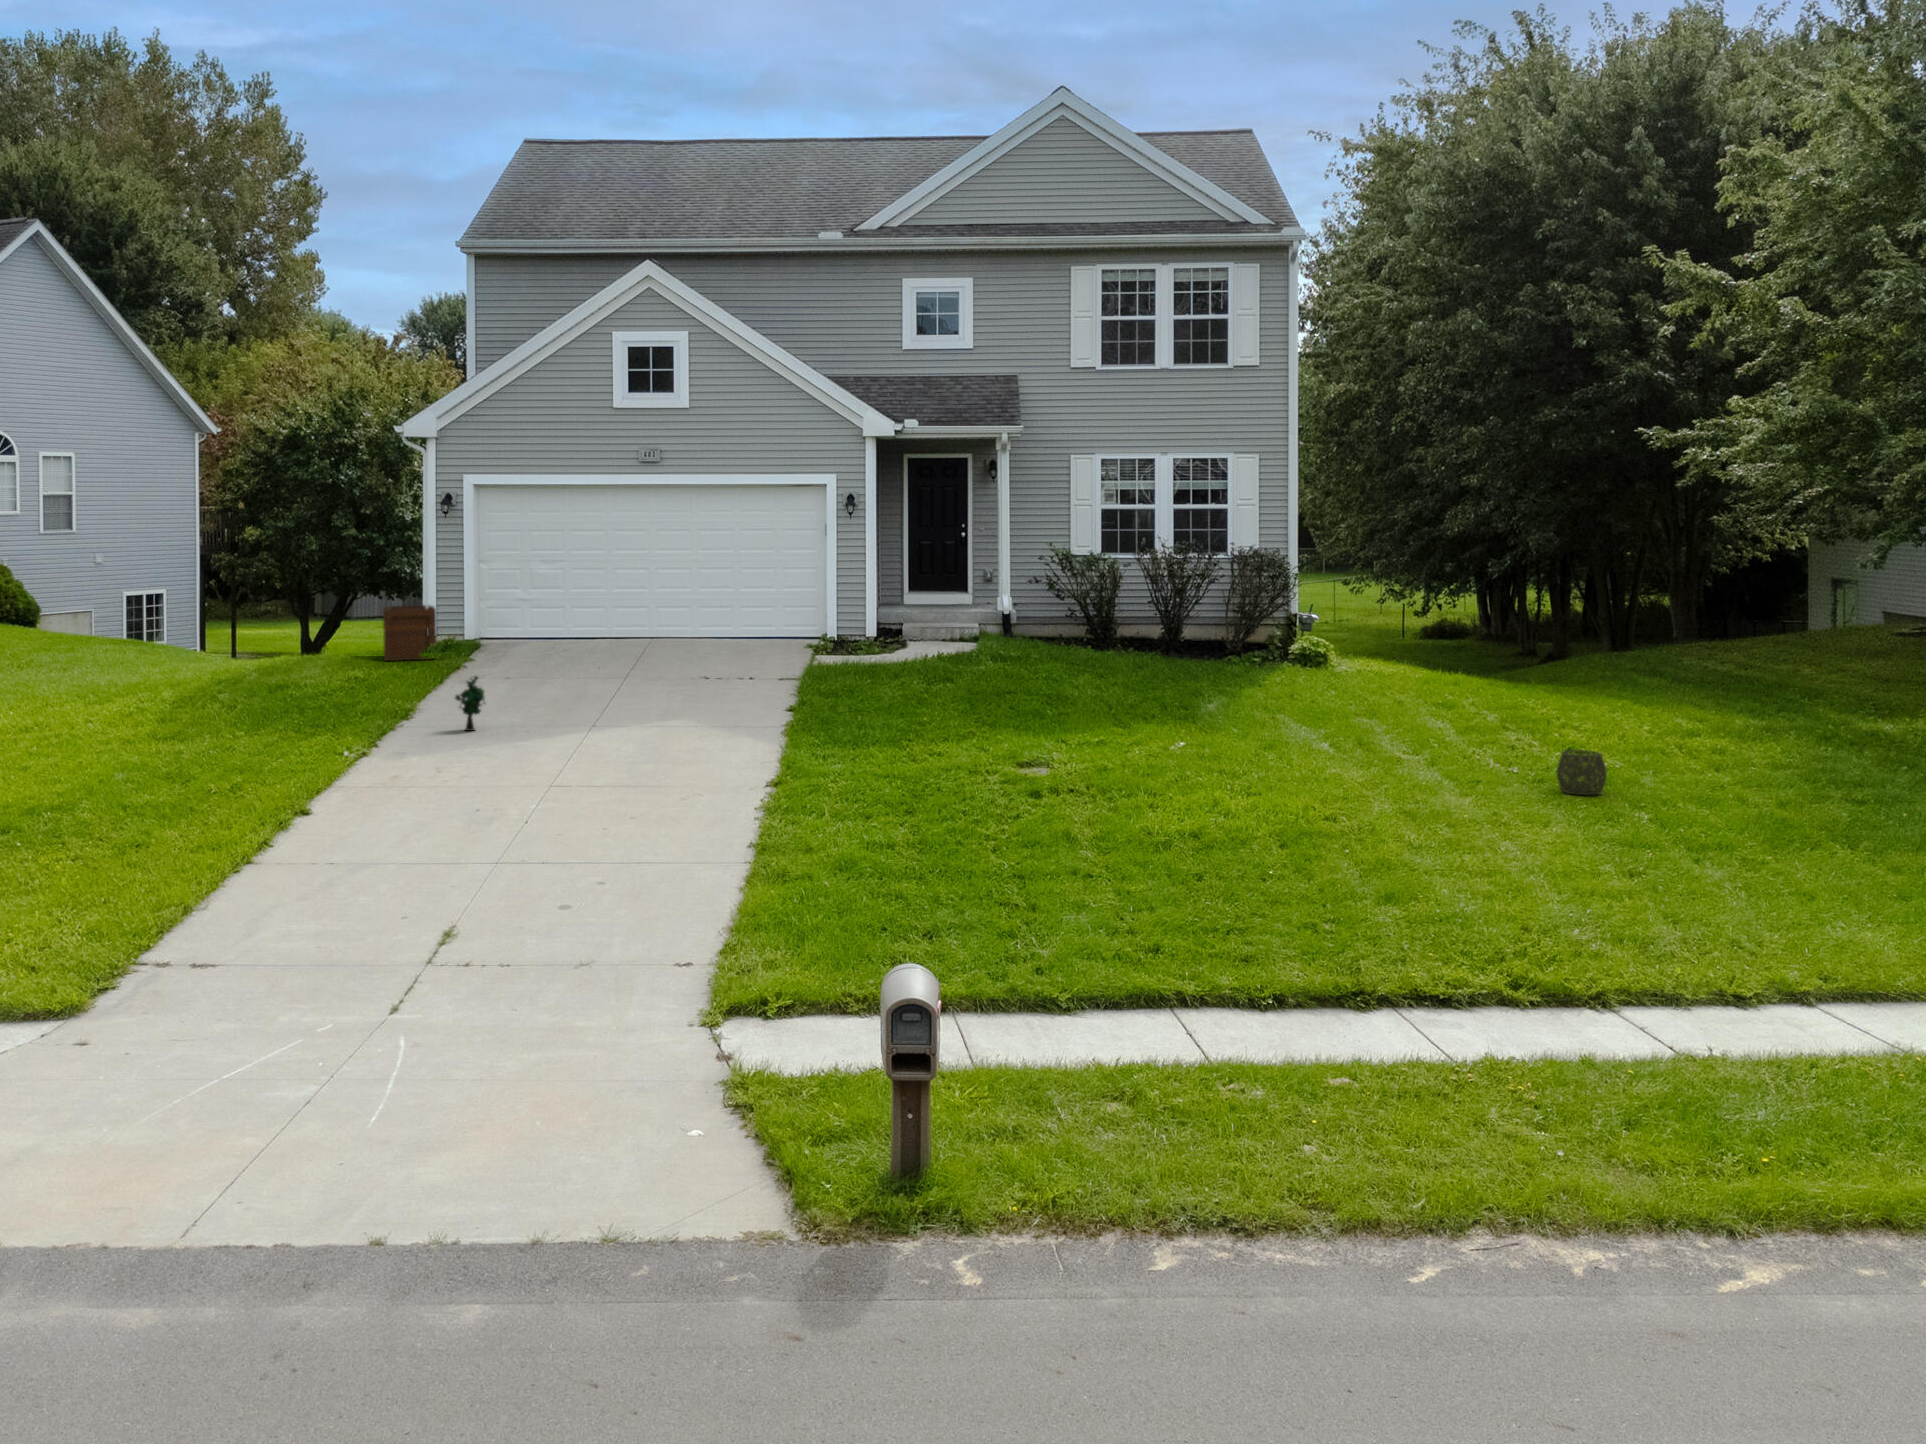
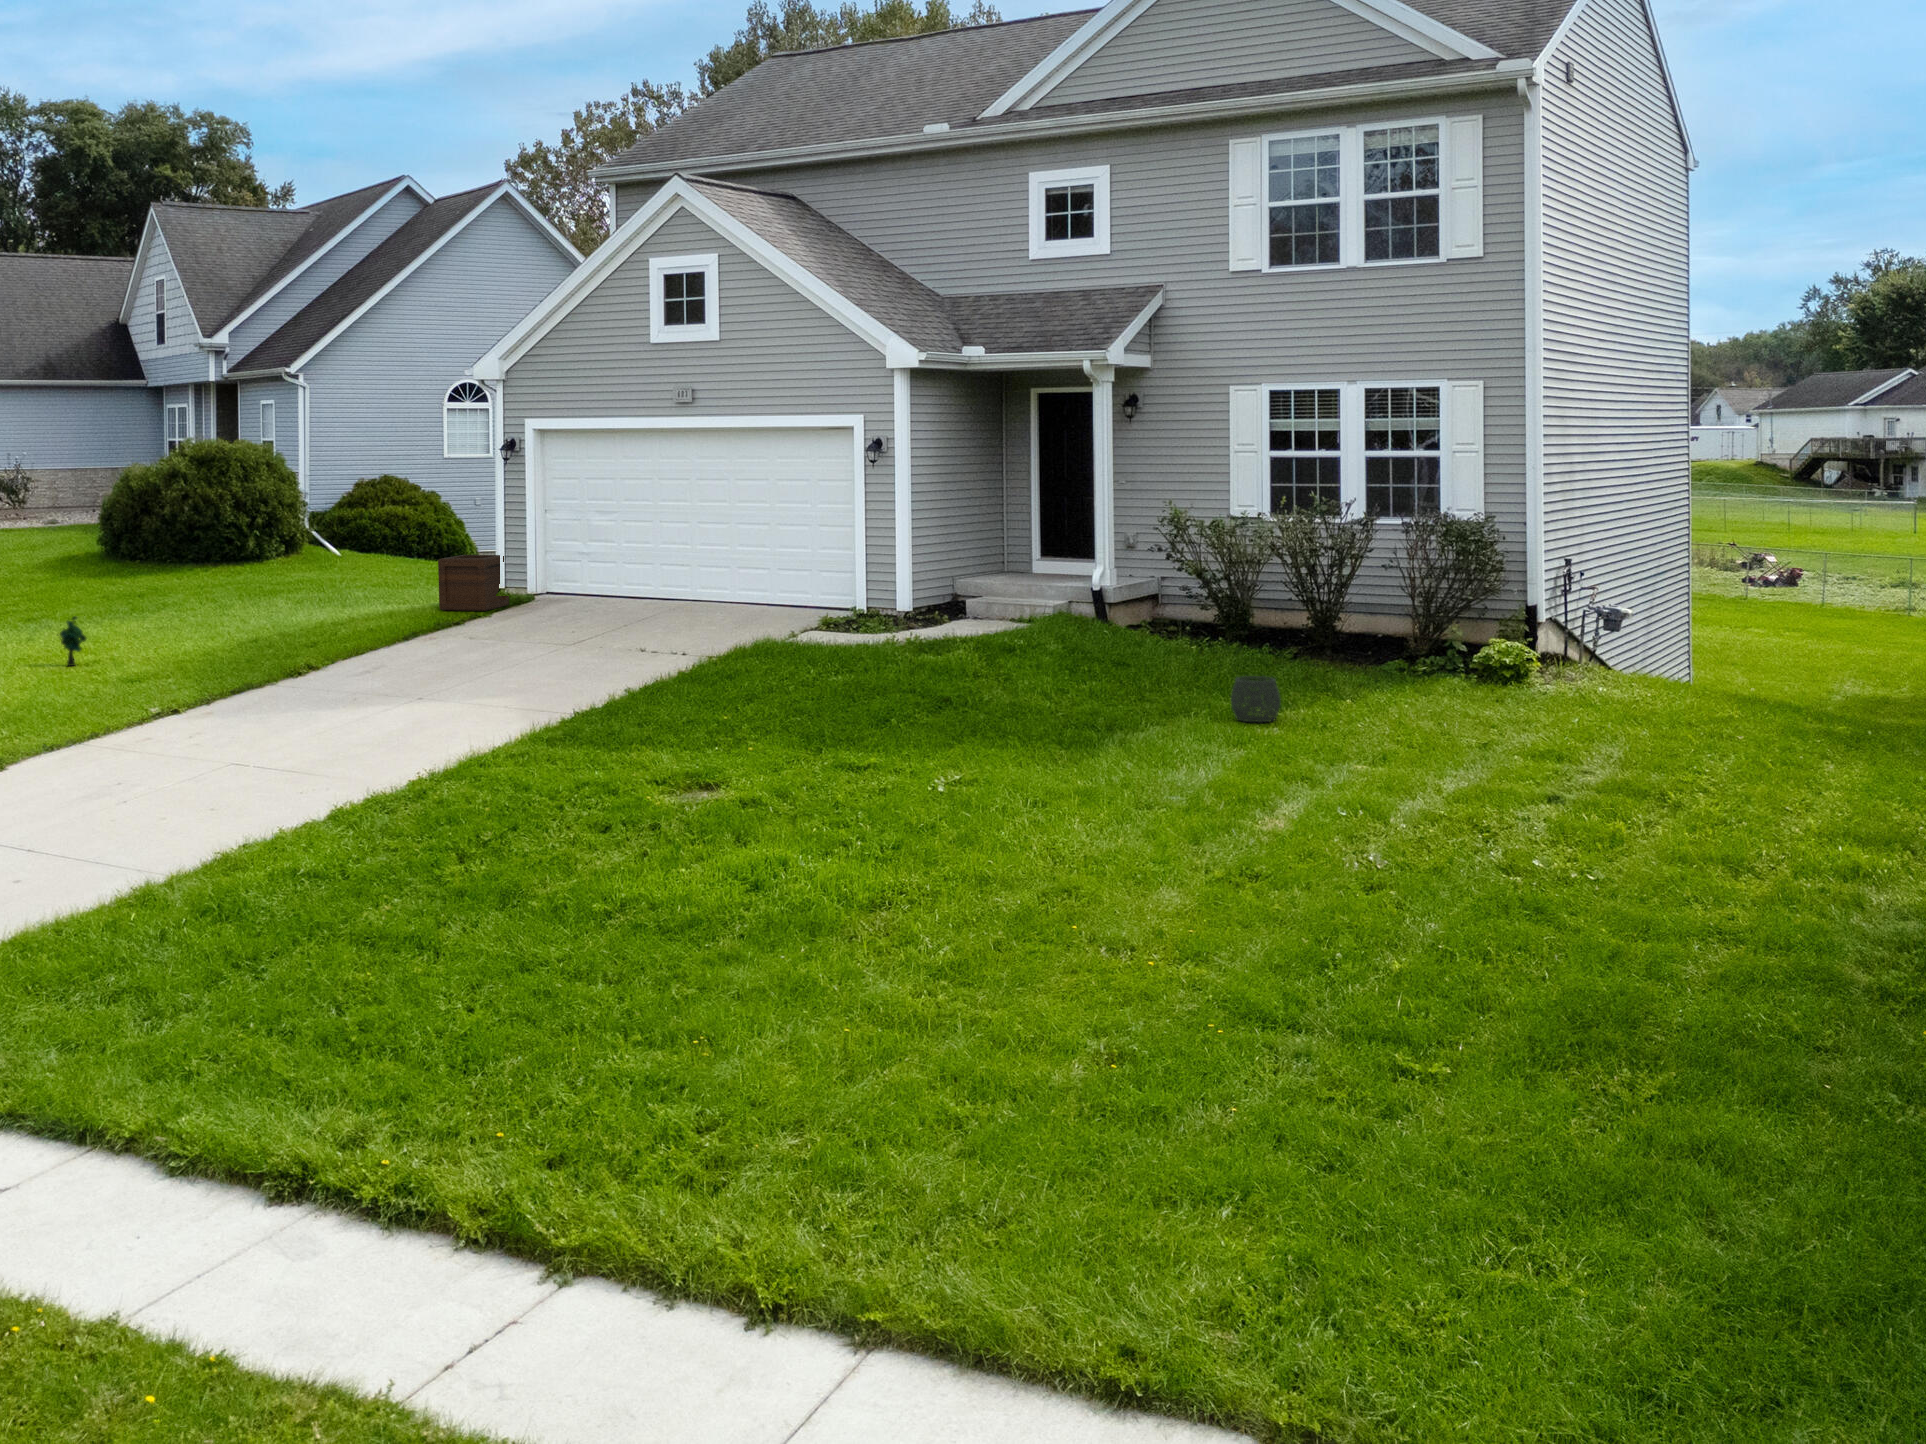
decorative plant: present [455,676,485,731] -> present [60,616,86,666]
woven basket: present [1557,750,1607,795] -> present [1231,676,1280,722]

